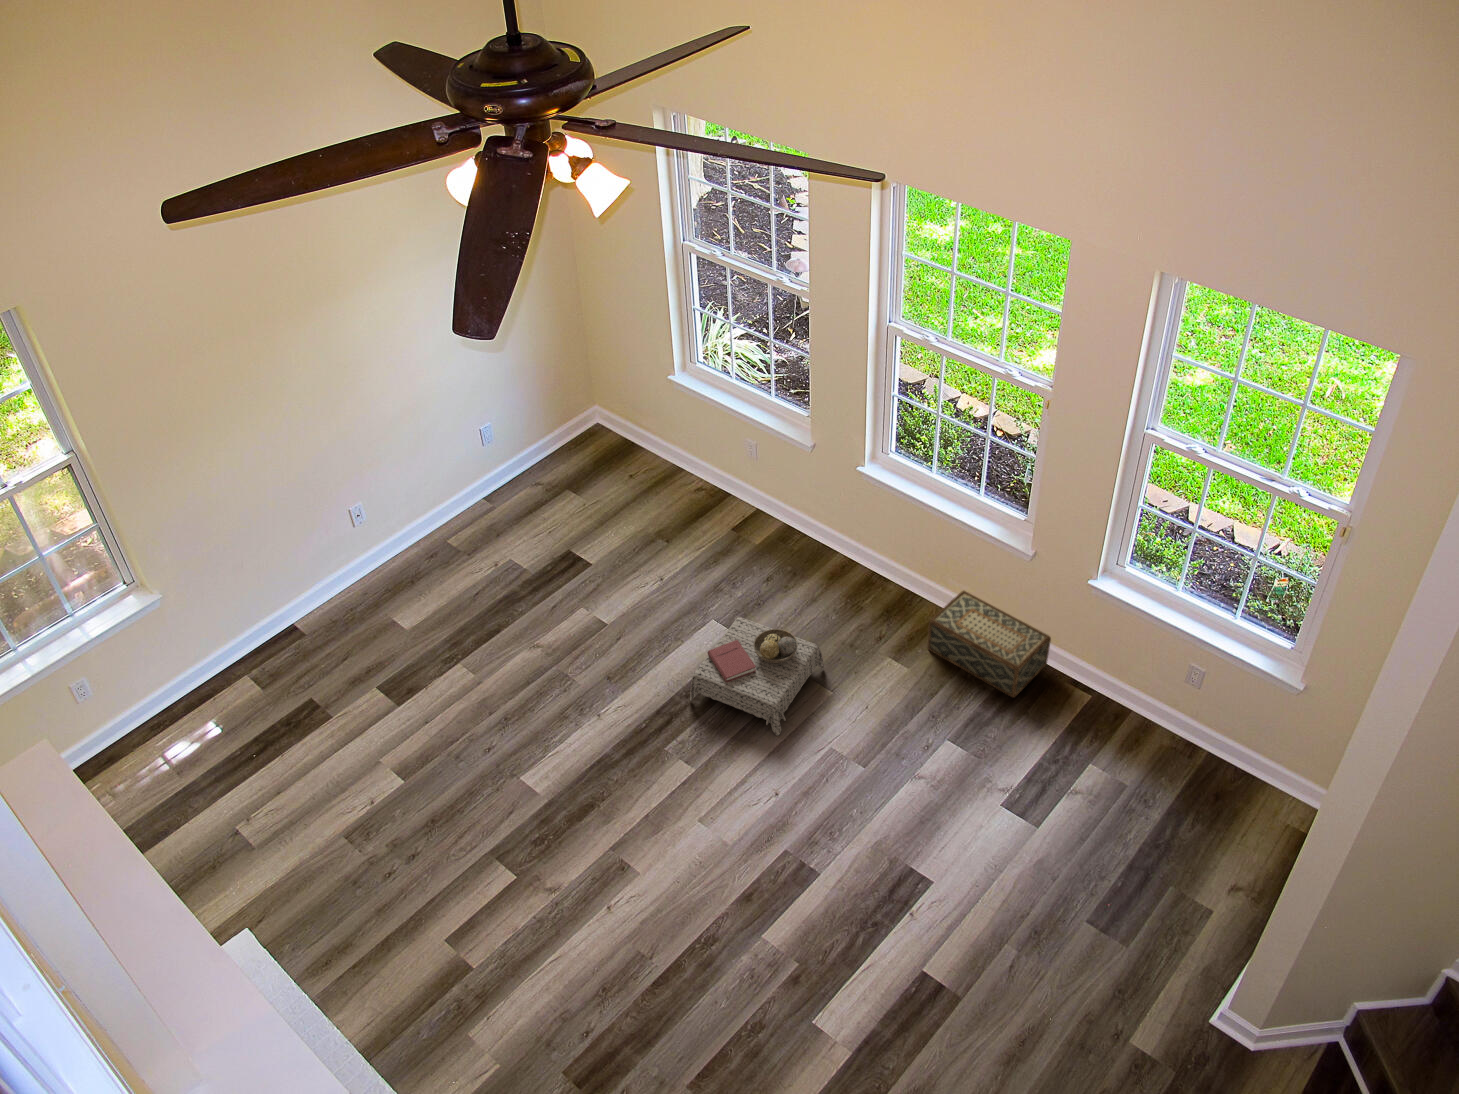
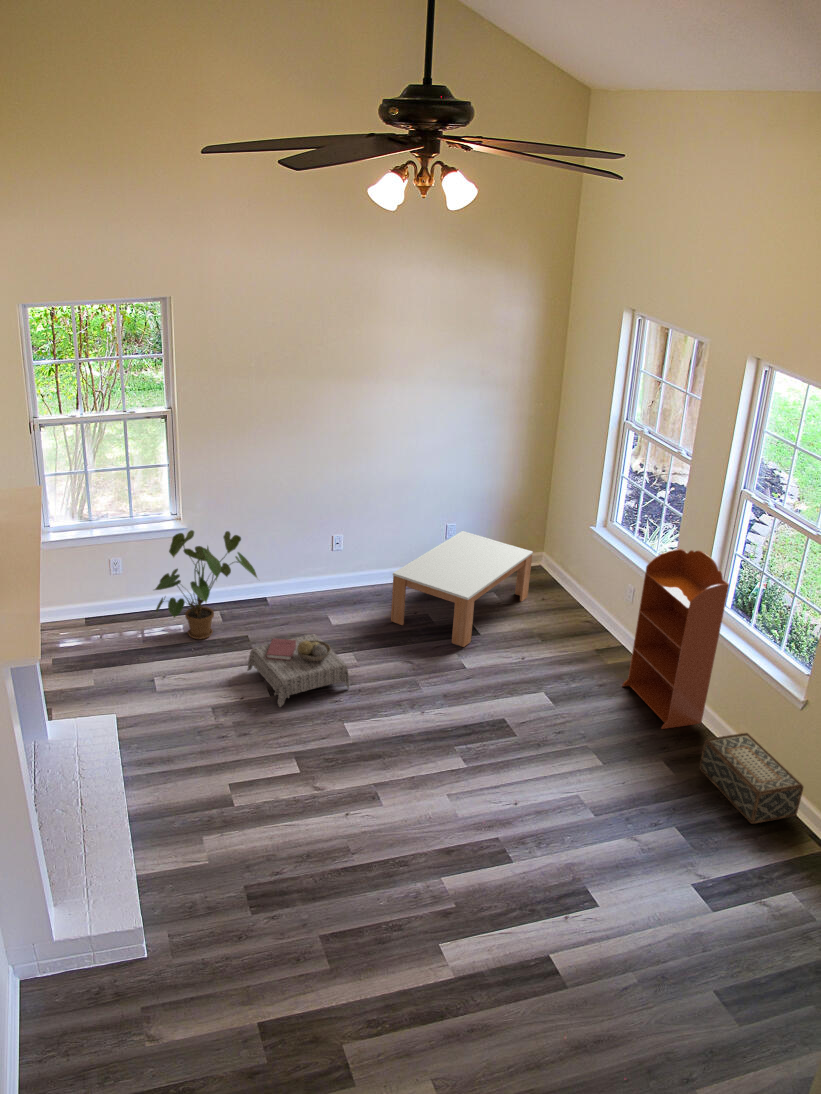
bookcase: none [789,400,904,613] -> present [622,549,729,729]
coffee table: none [462,428,611,594] -> present [391,531,533,647]
house plant: none [147,579,299,740] -> present [155,530,257,639]
ottoman: present [690,617,824,735] -> present [247,634,349,707]

